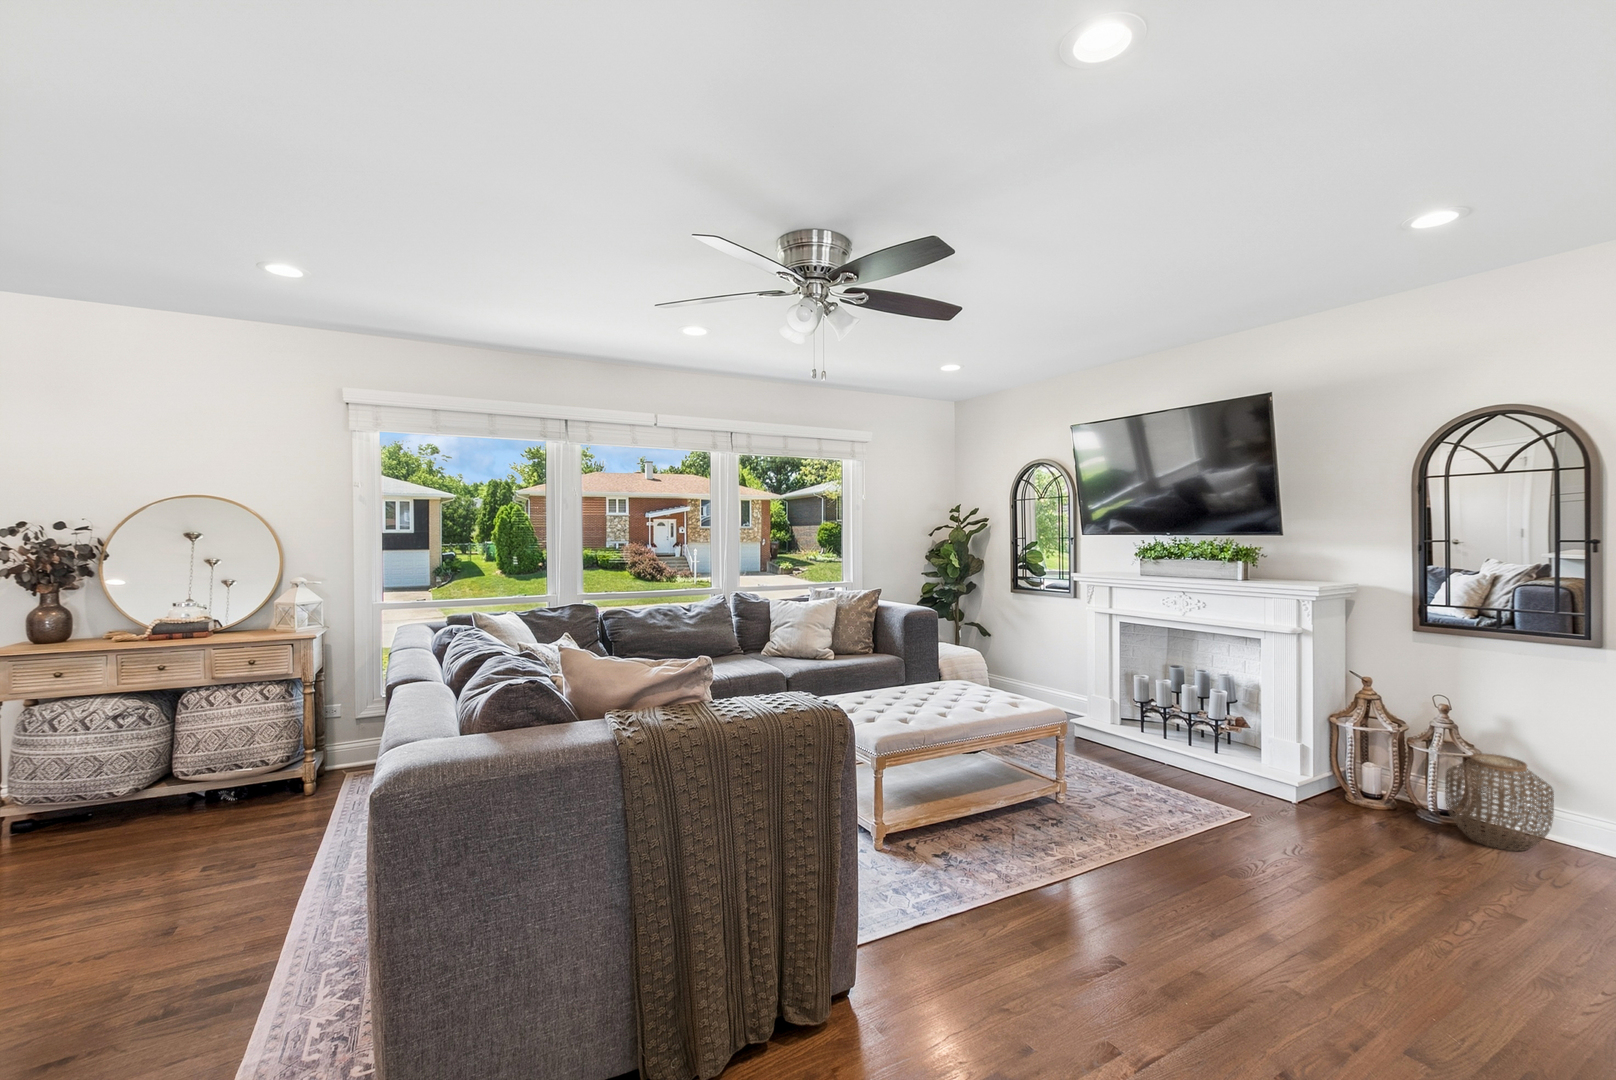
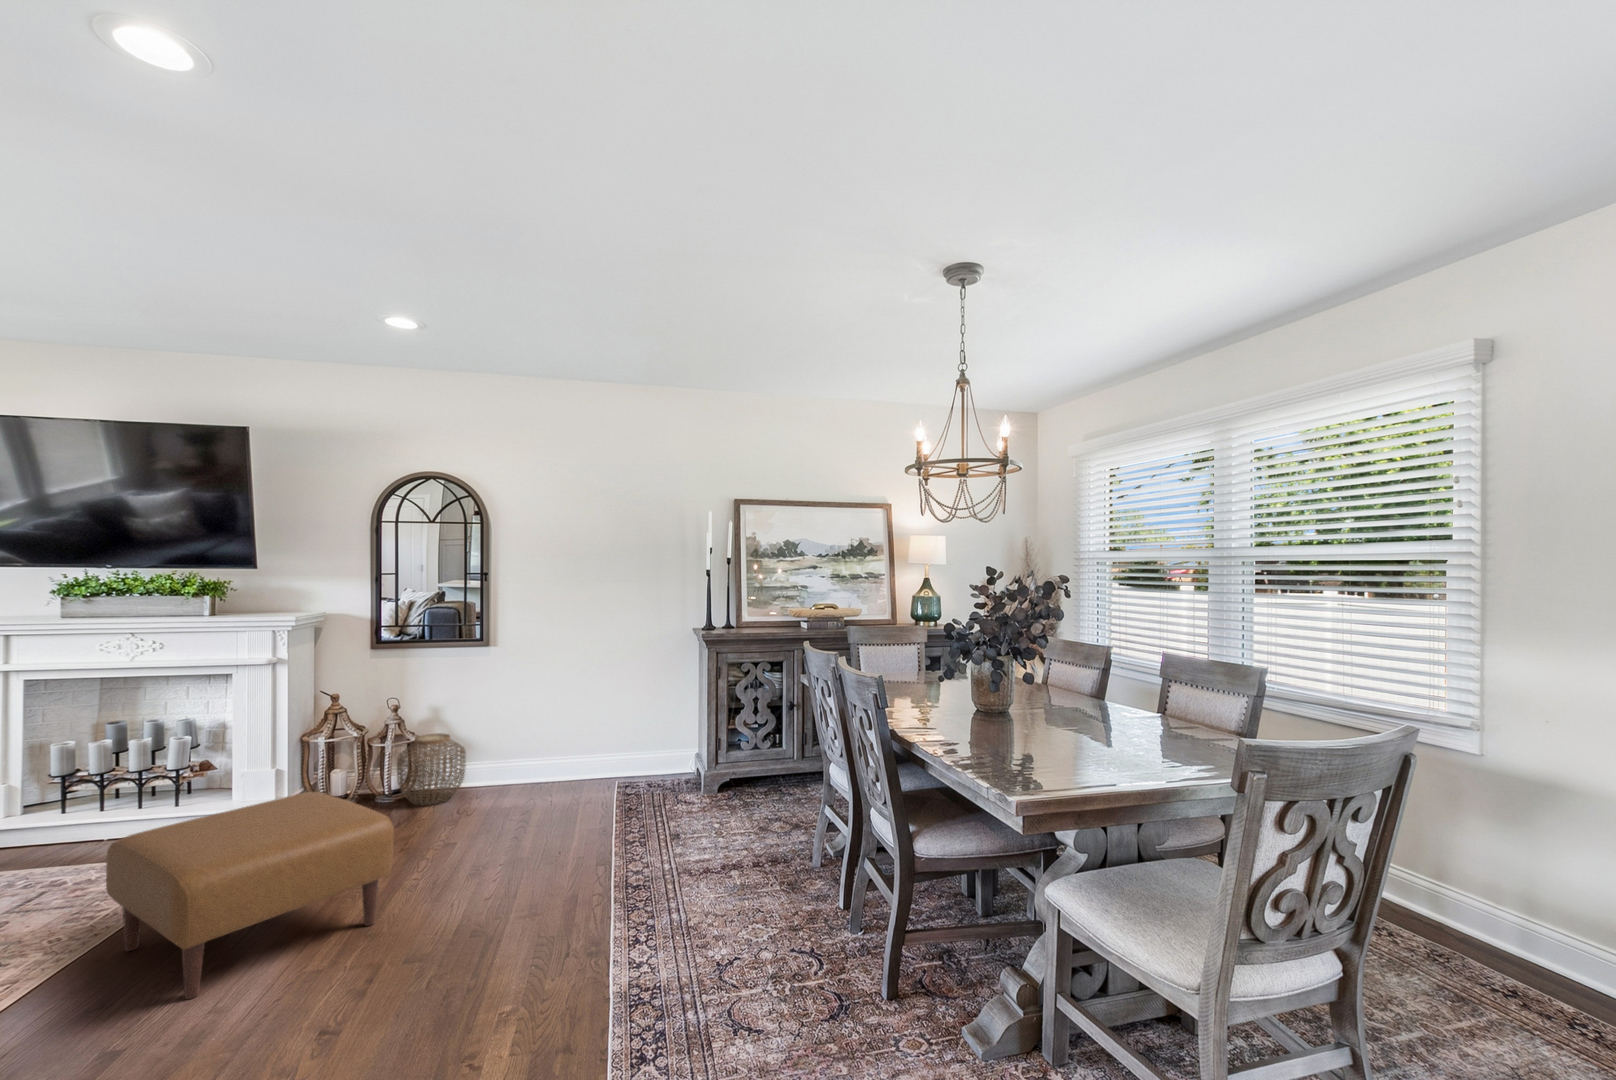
ottoman: none [1138,771,1398,965] -> present [106,792,394,999]

